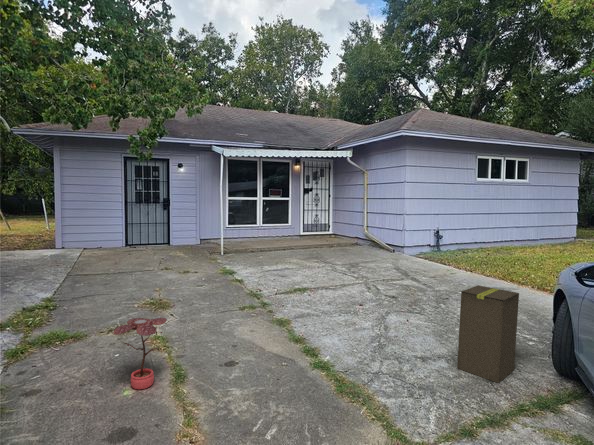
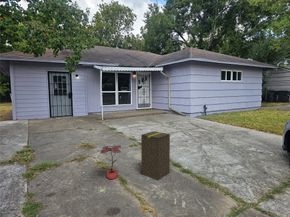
cardboard box: present [457,285,519,383] -> present [141,131,170,180]

